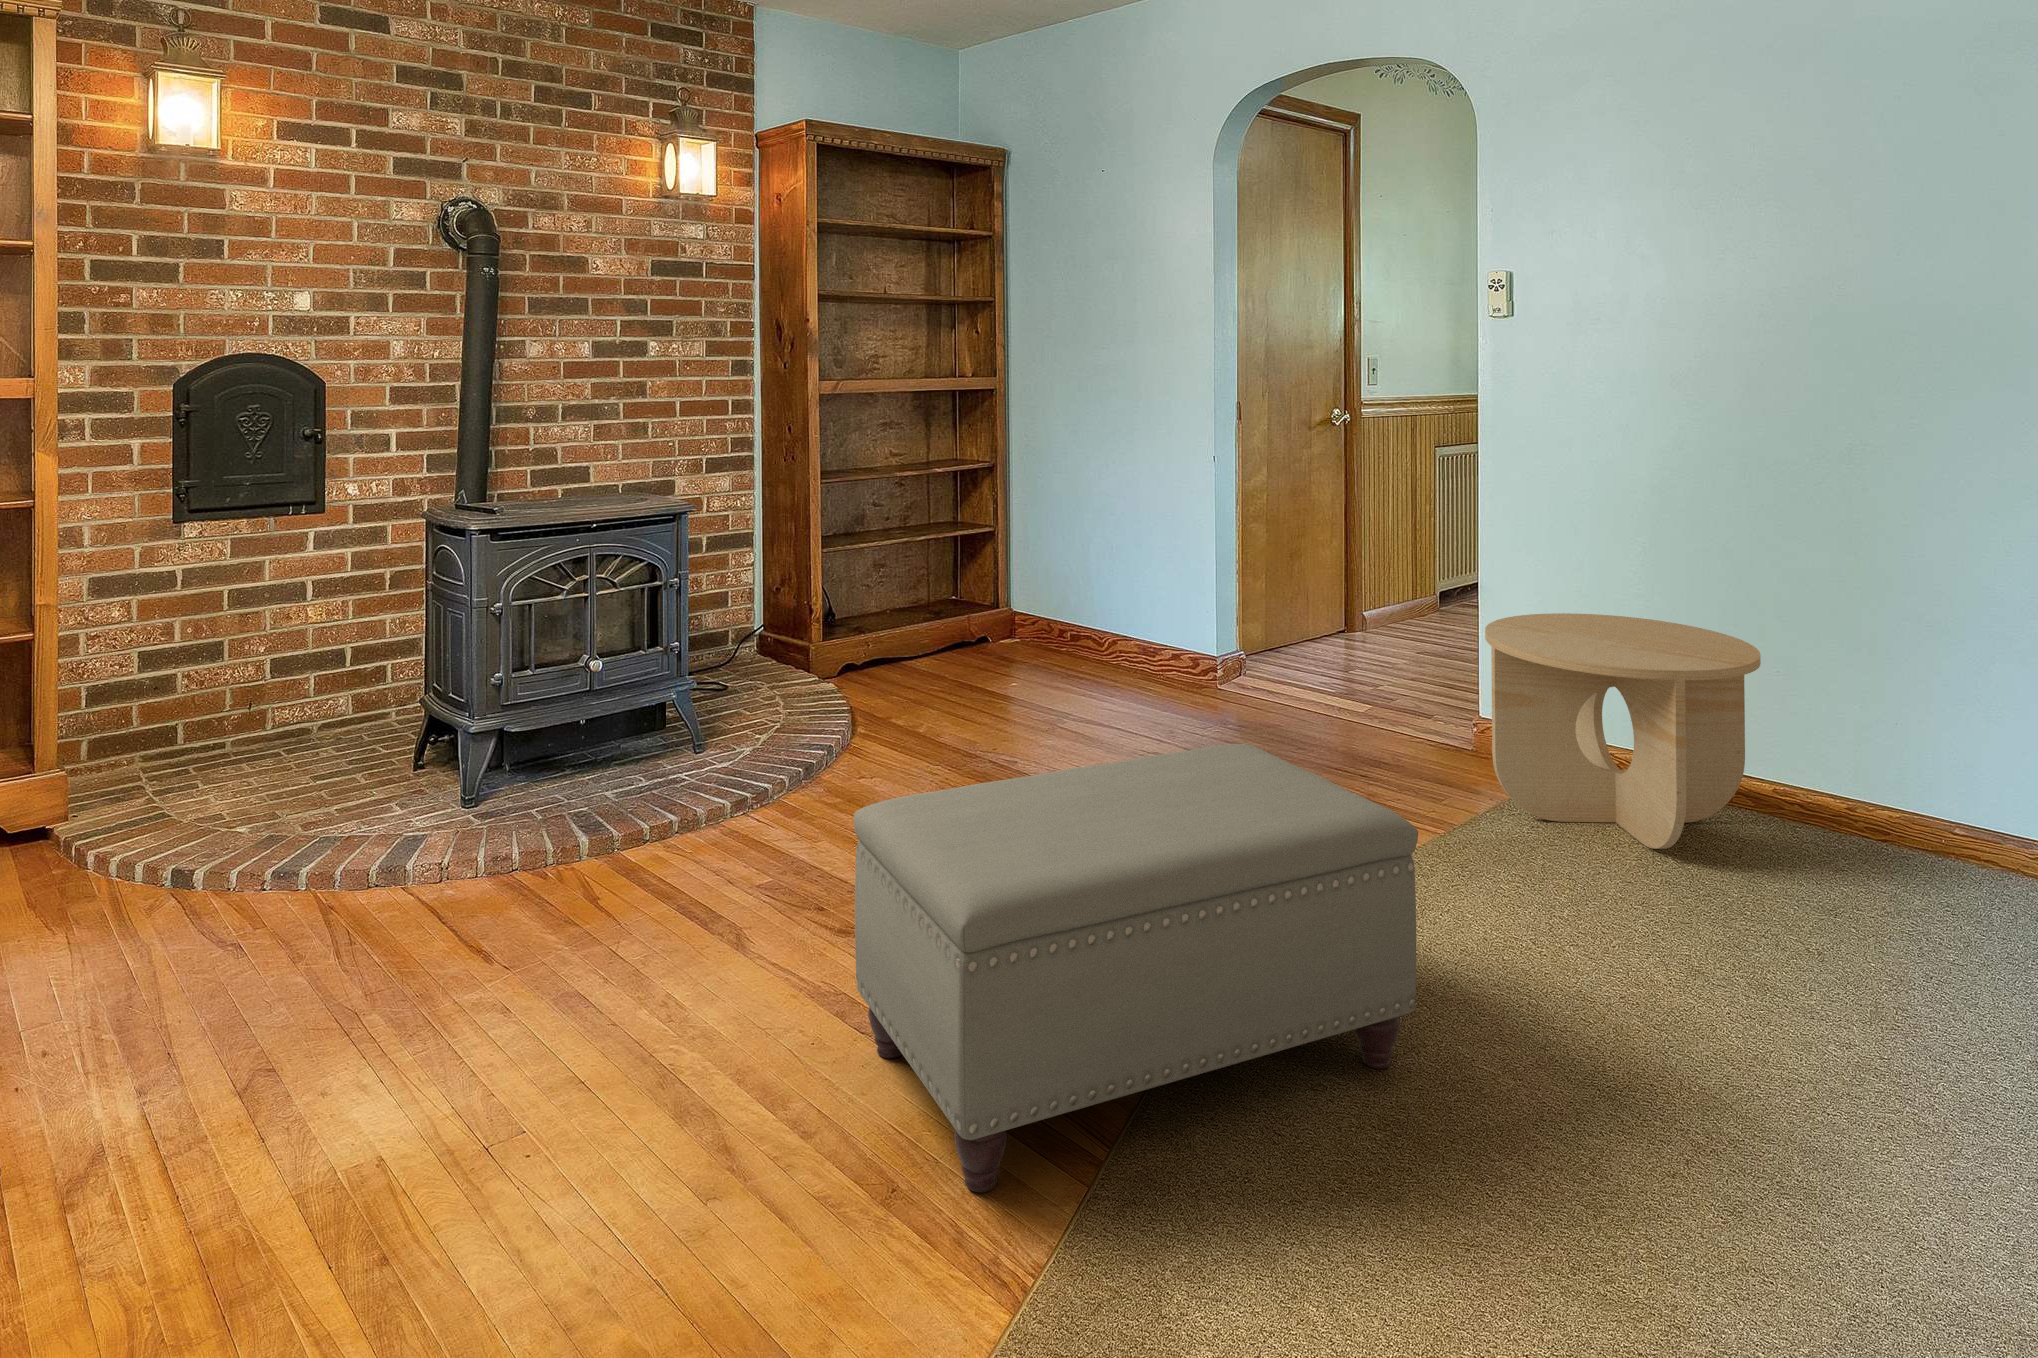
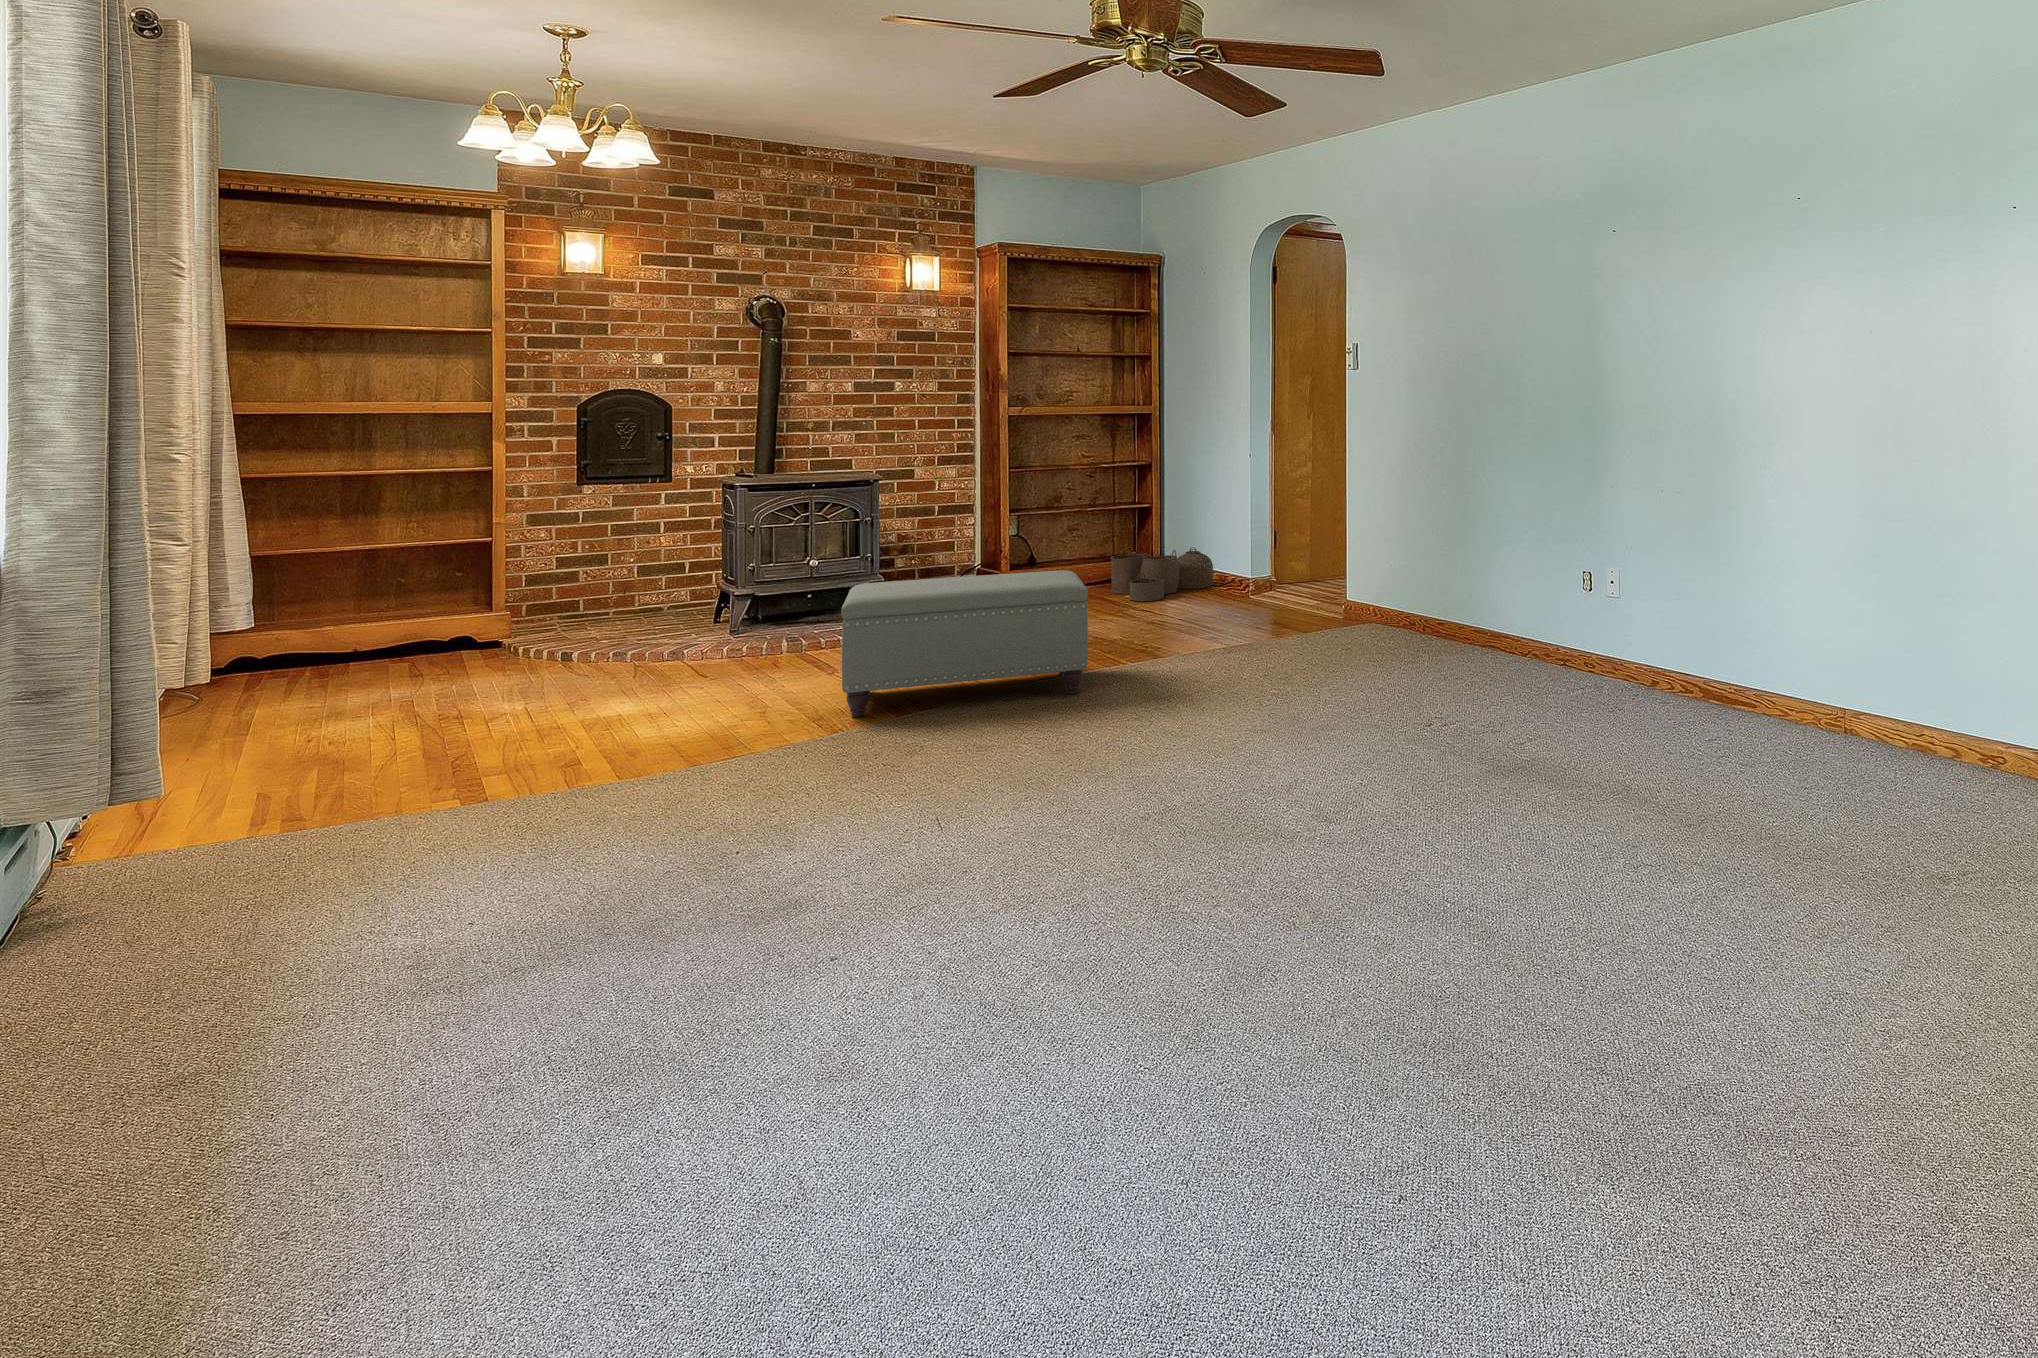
woven basket: none [993,605,1137,708] -> present [1111,547,1213,601]
side table: present [1485,613,1761,849] -> none [1286,531,1418,642]

